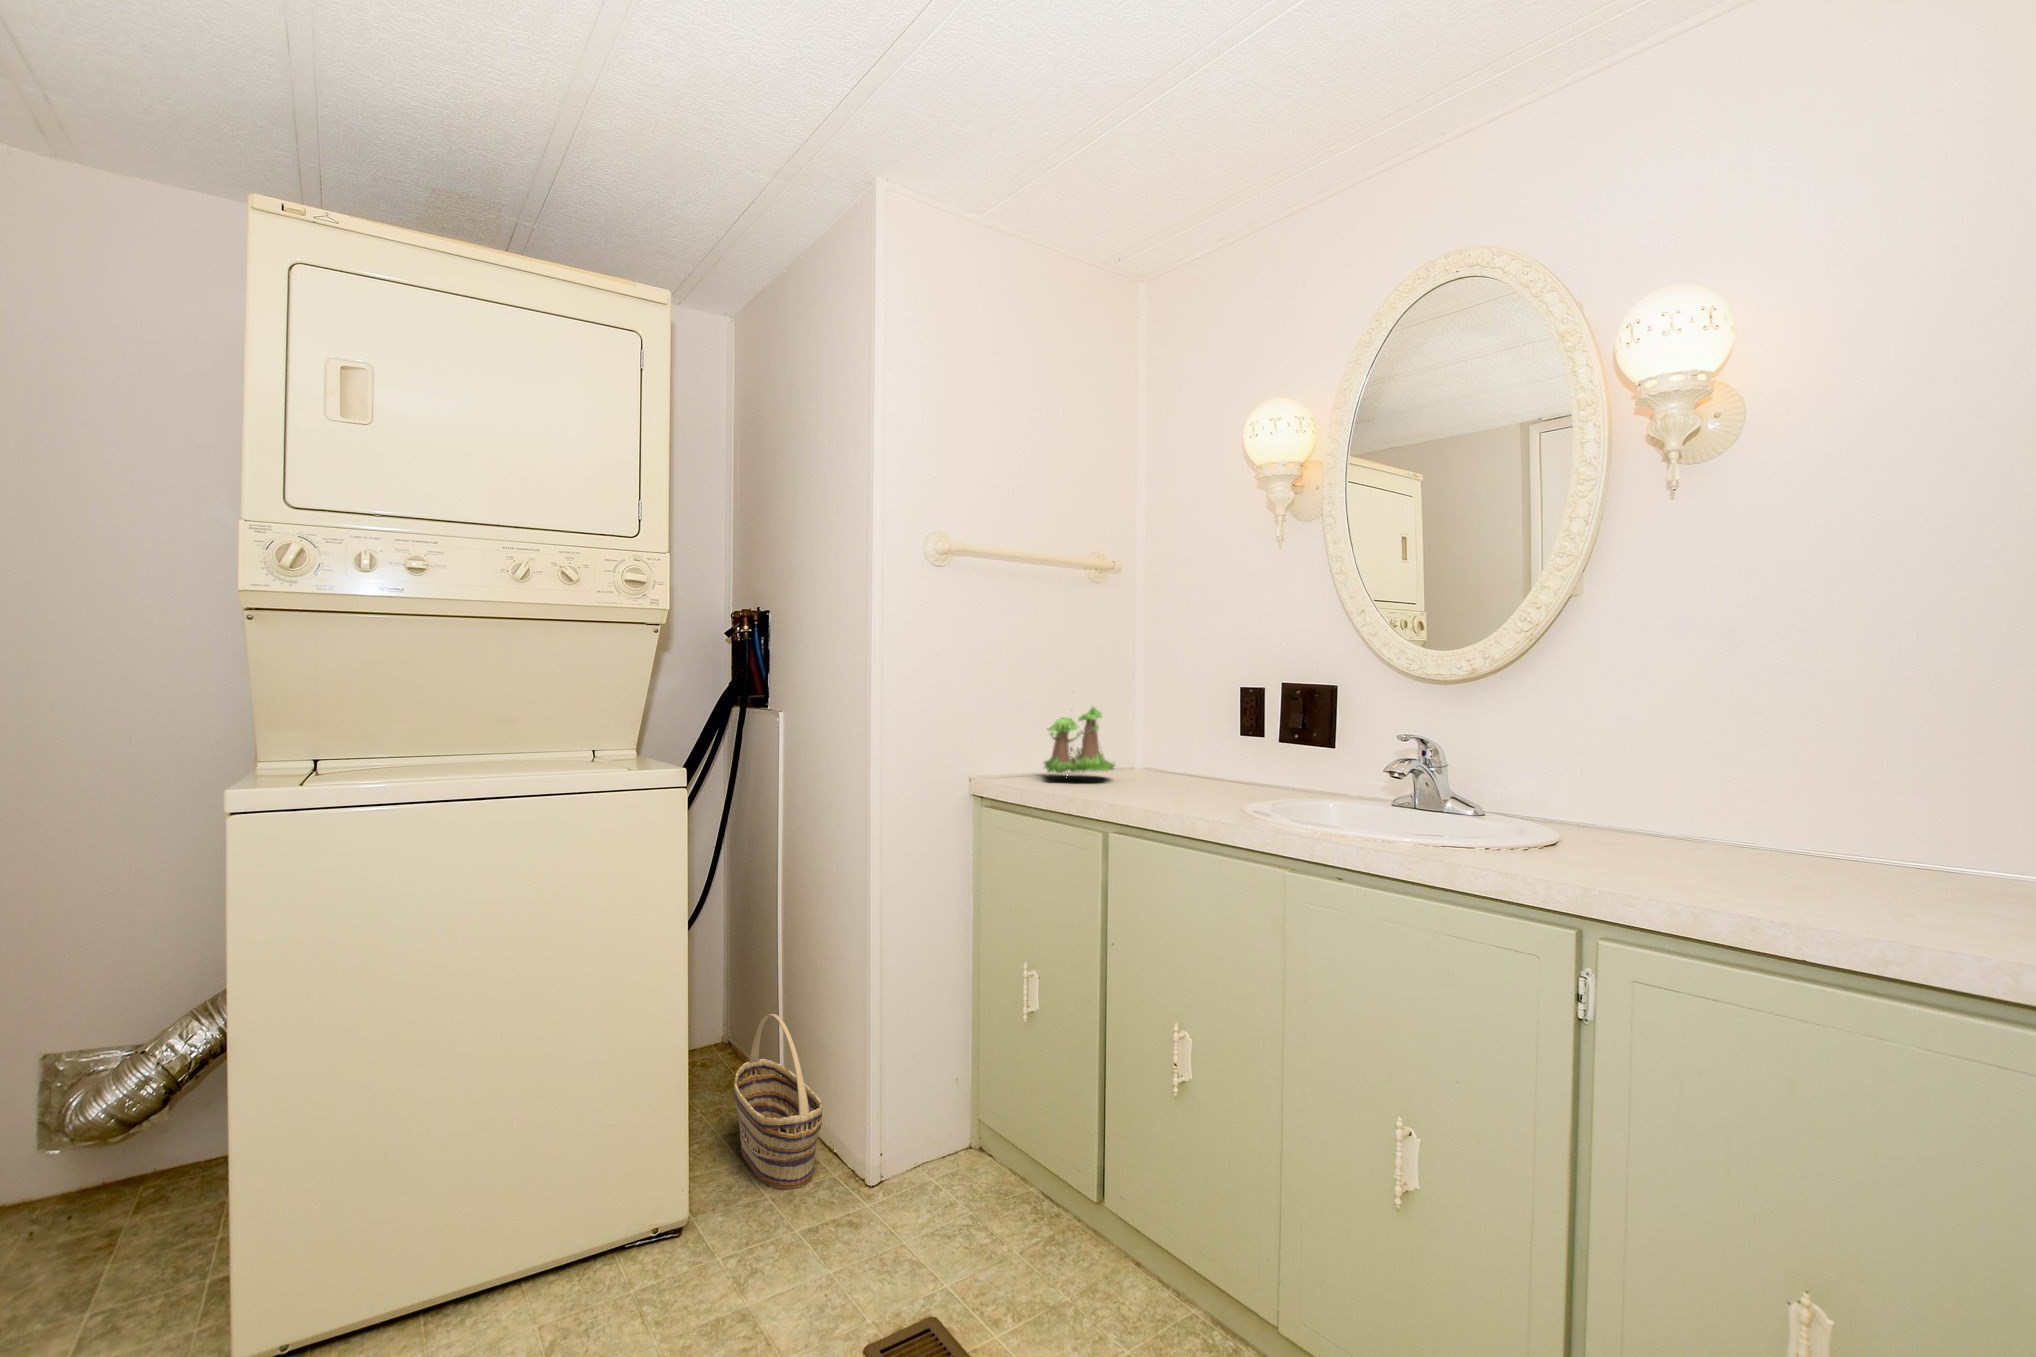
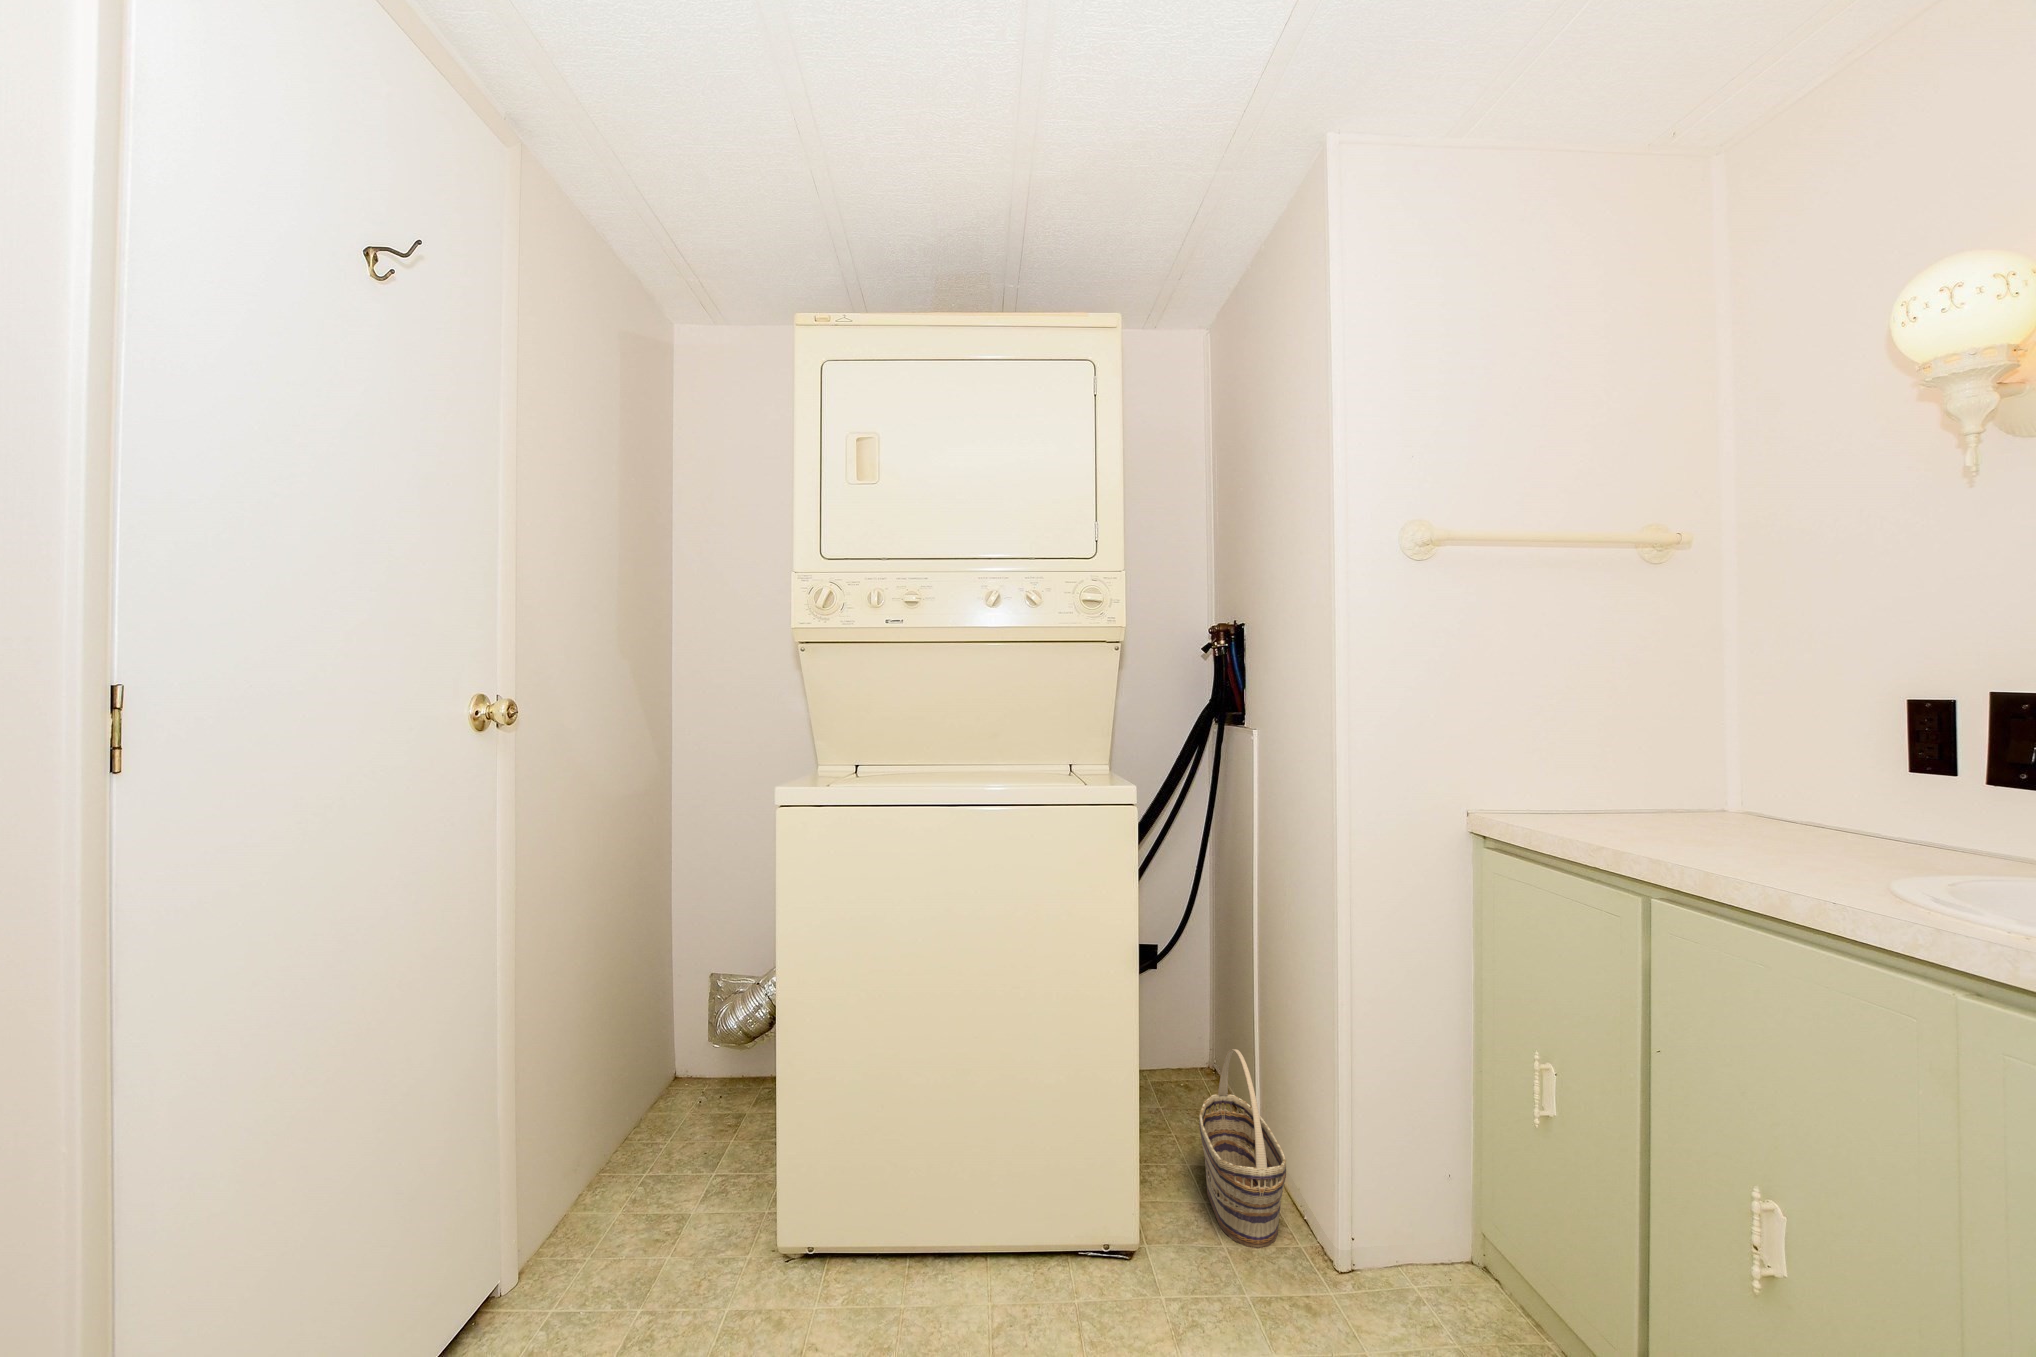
plant: present [1044,707,1114,773] -> none [1560,685,1678,822]

